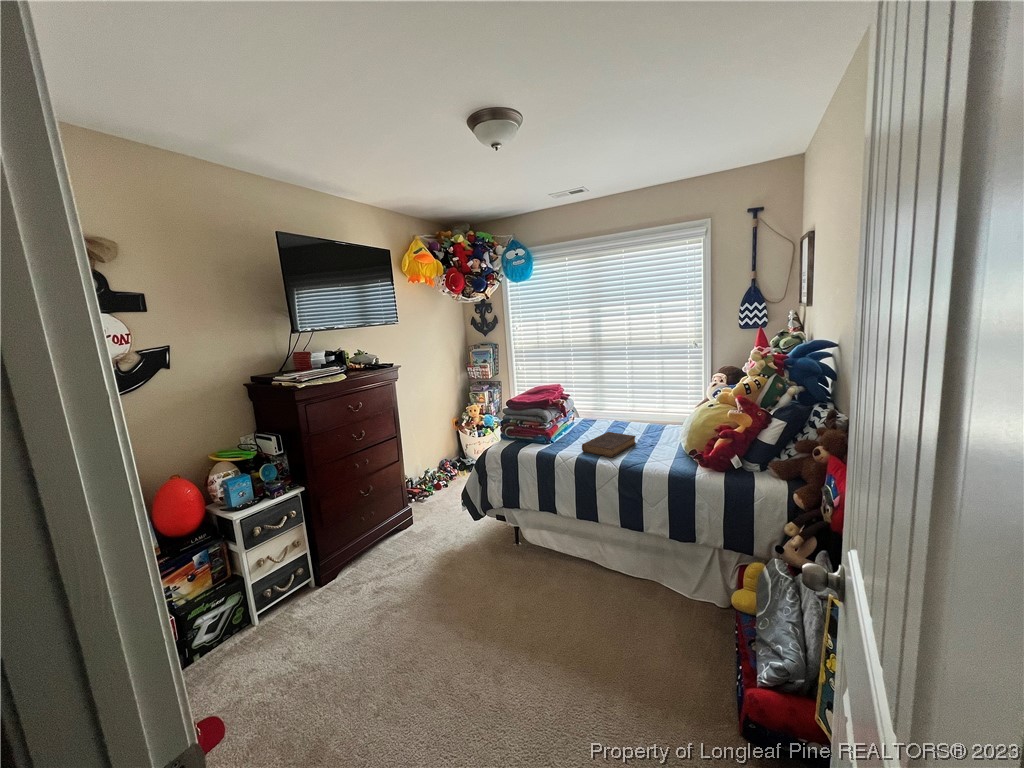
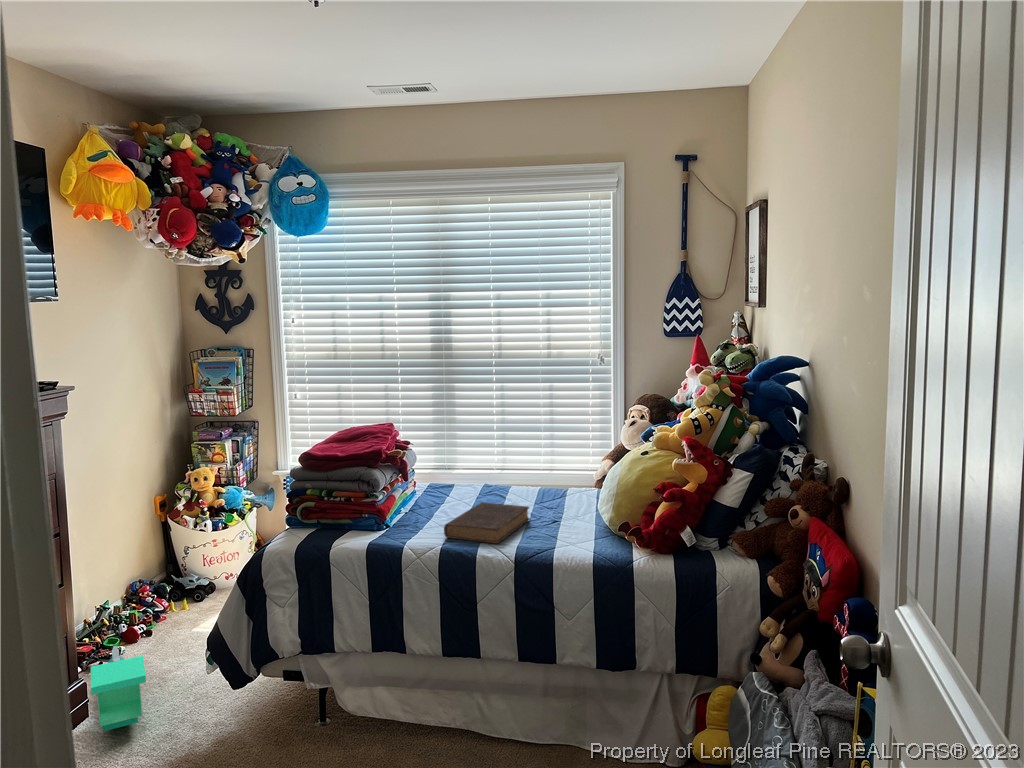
toy train: none [410,493,436,534] -> present [91,646,146,731]

